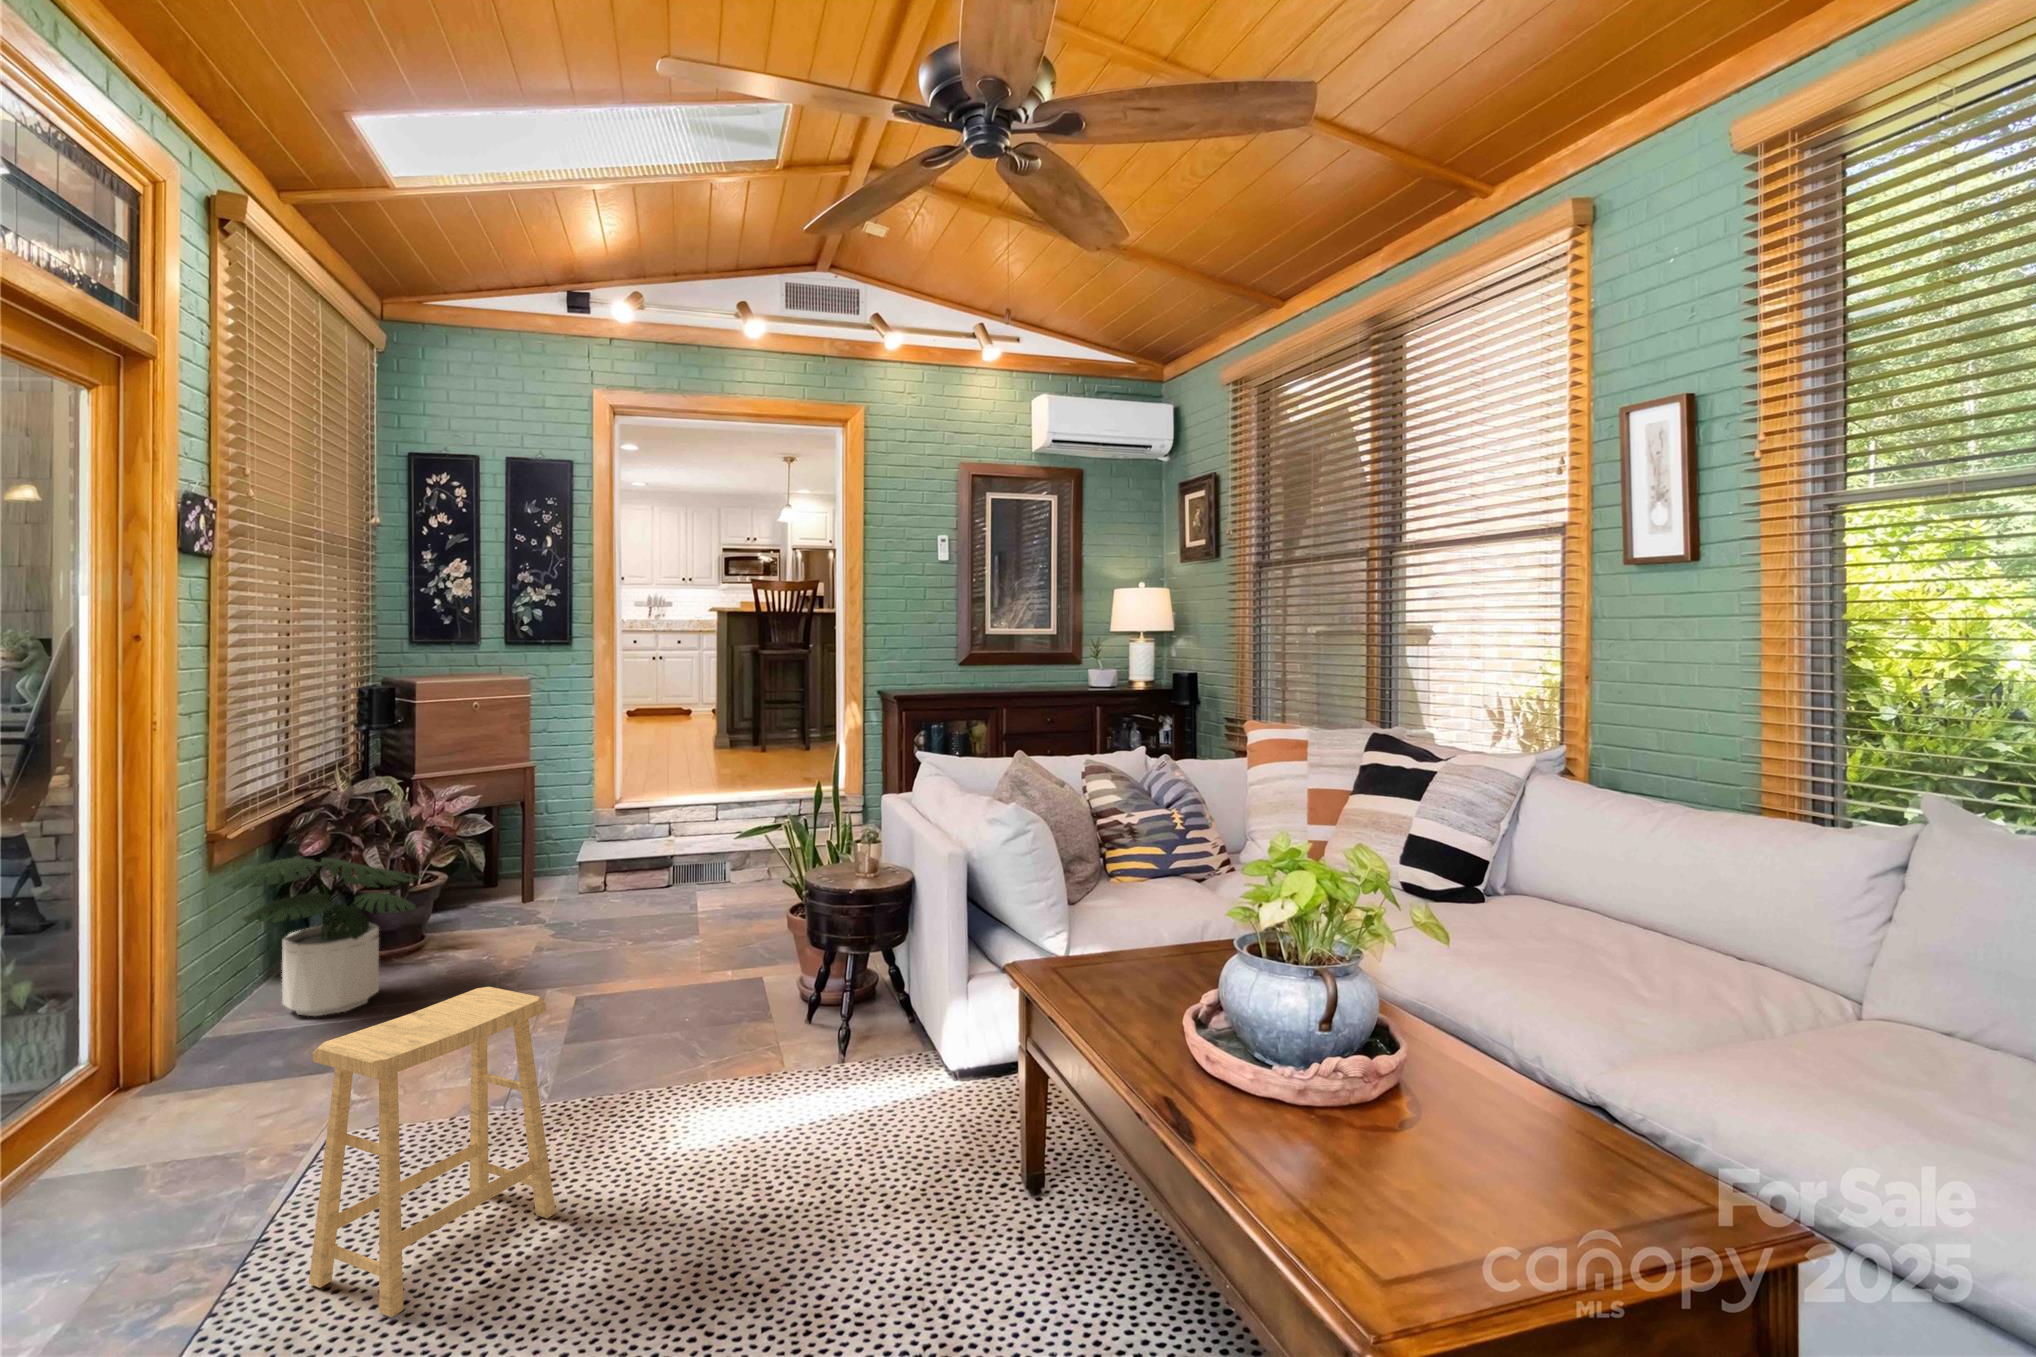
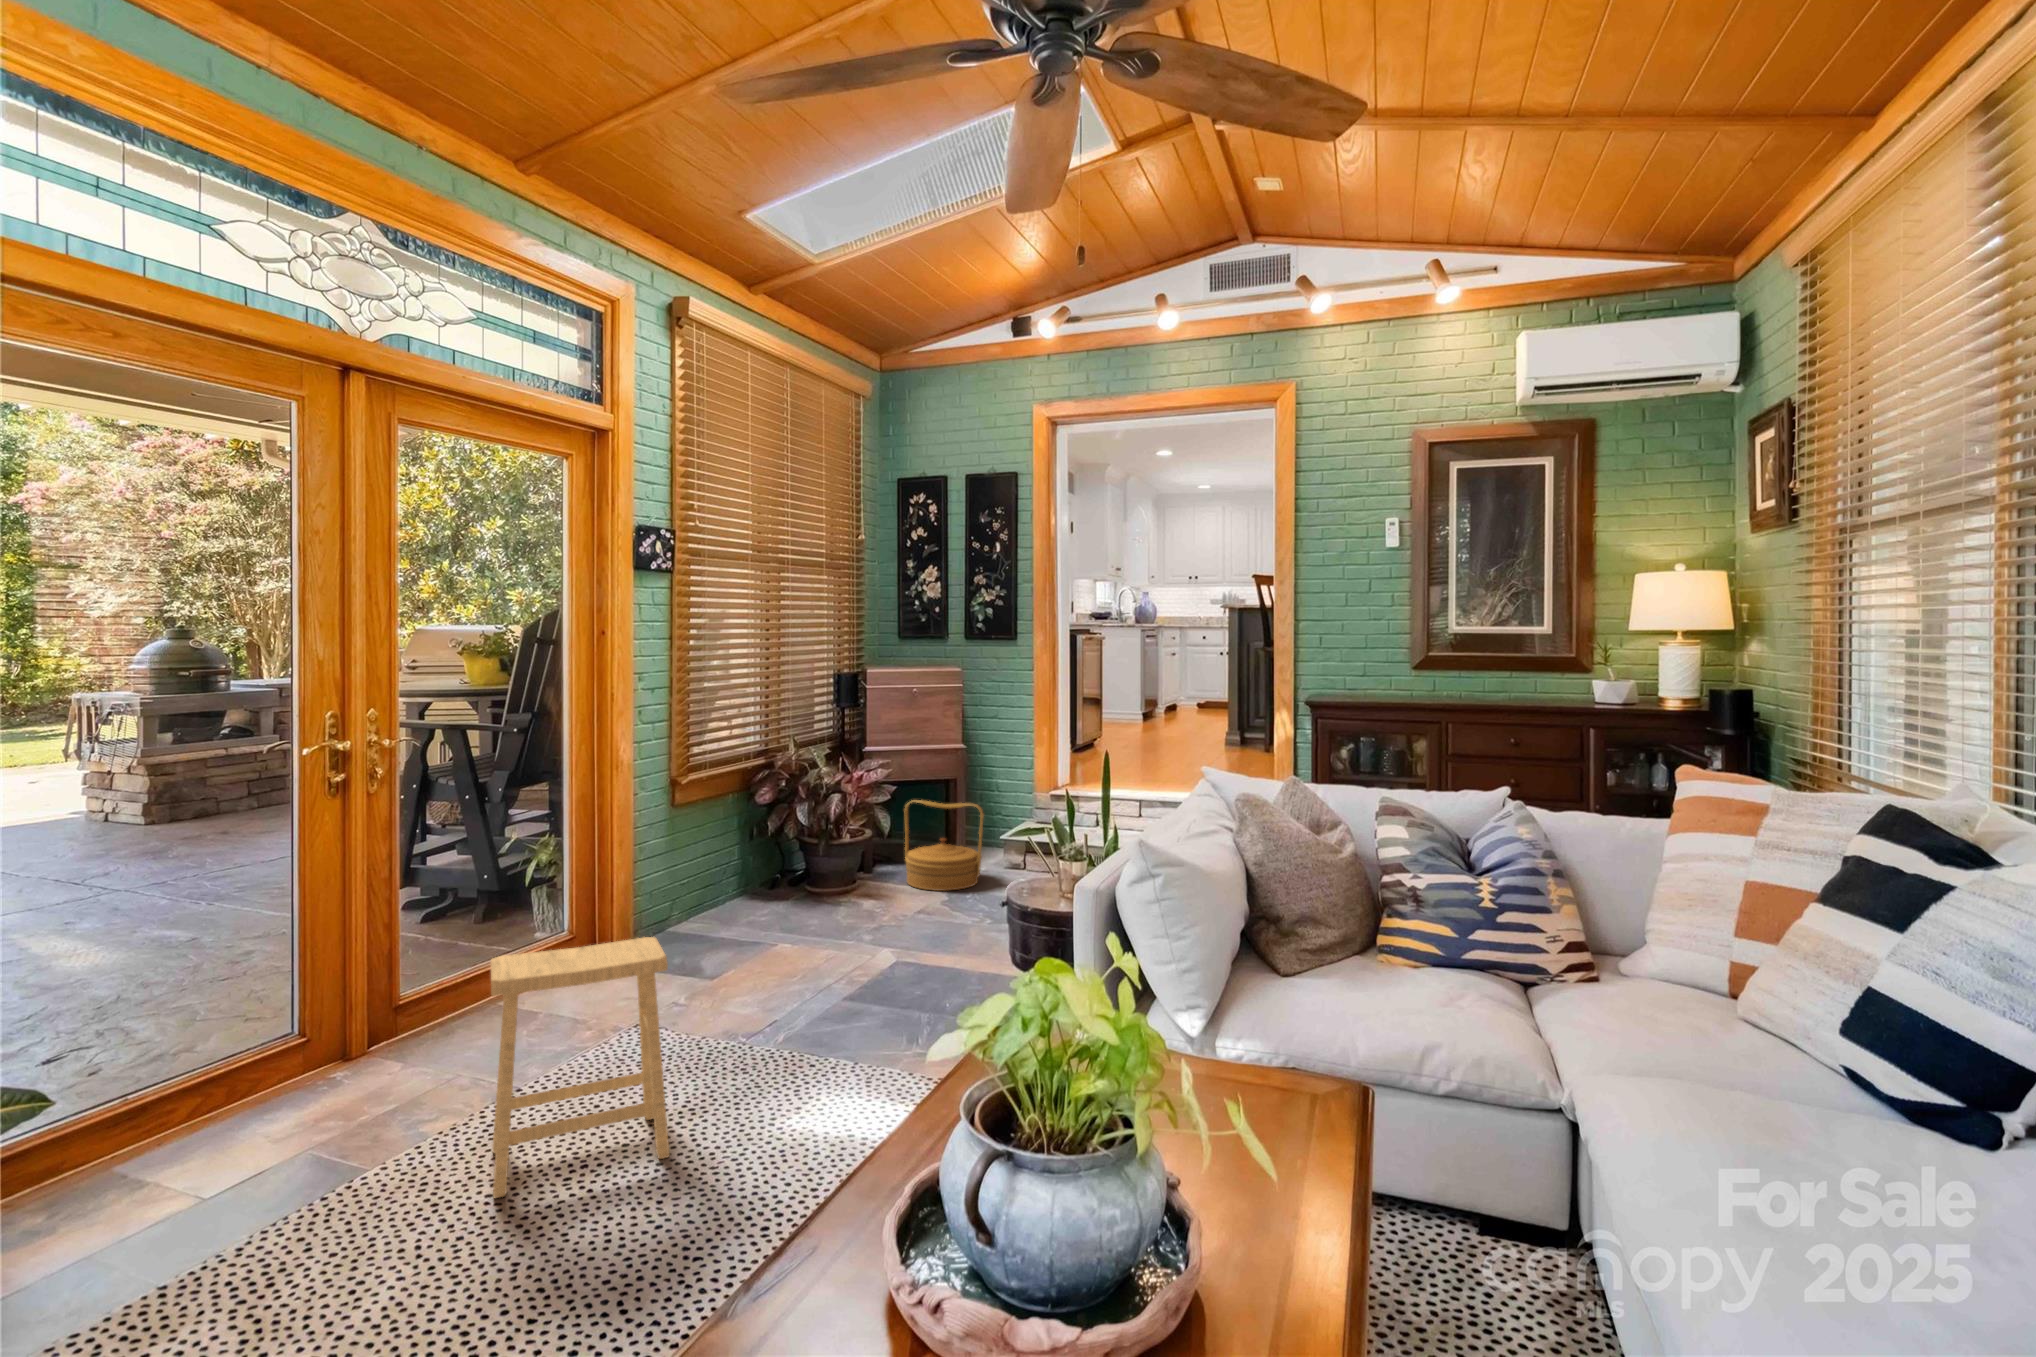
woven basket: none [474,823,577,926] -> present [905,800,984,891]
potted plant: present [224,857,424,1016] -> none [670,806,817,936]

